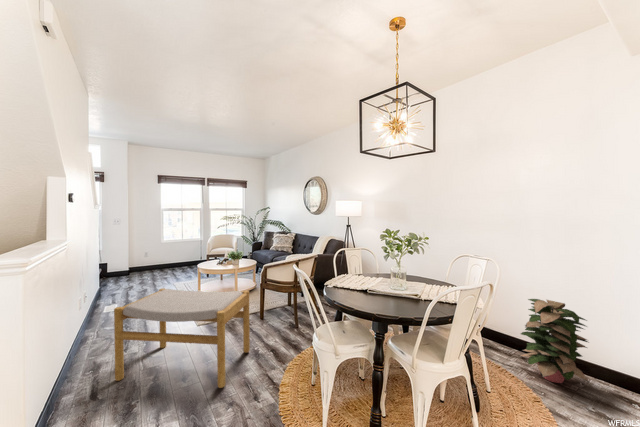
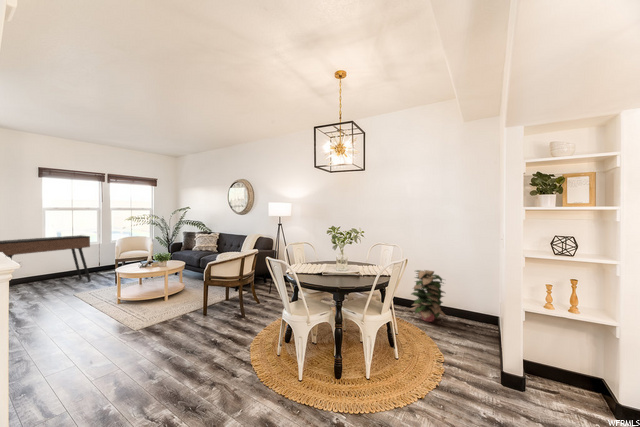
console table: none [124,232,191,282] -> present [0,235,91,281]
footstool: present [114,288,250,388] -> none [62,287,208,397]

